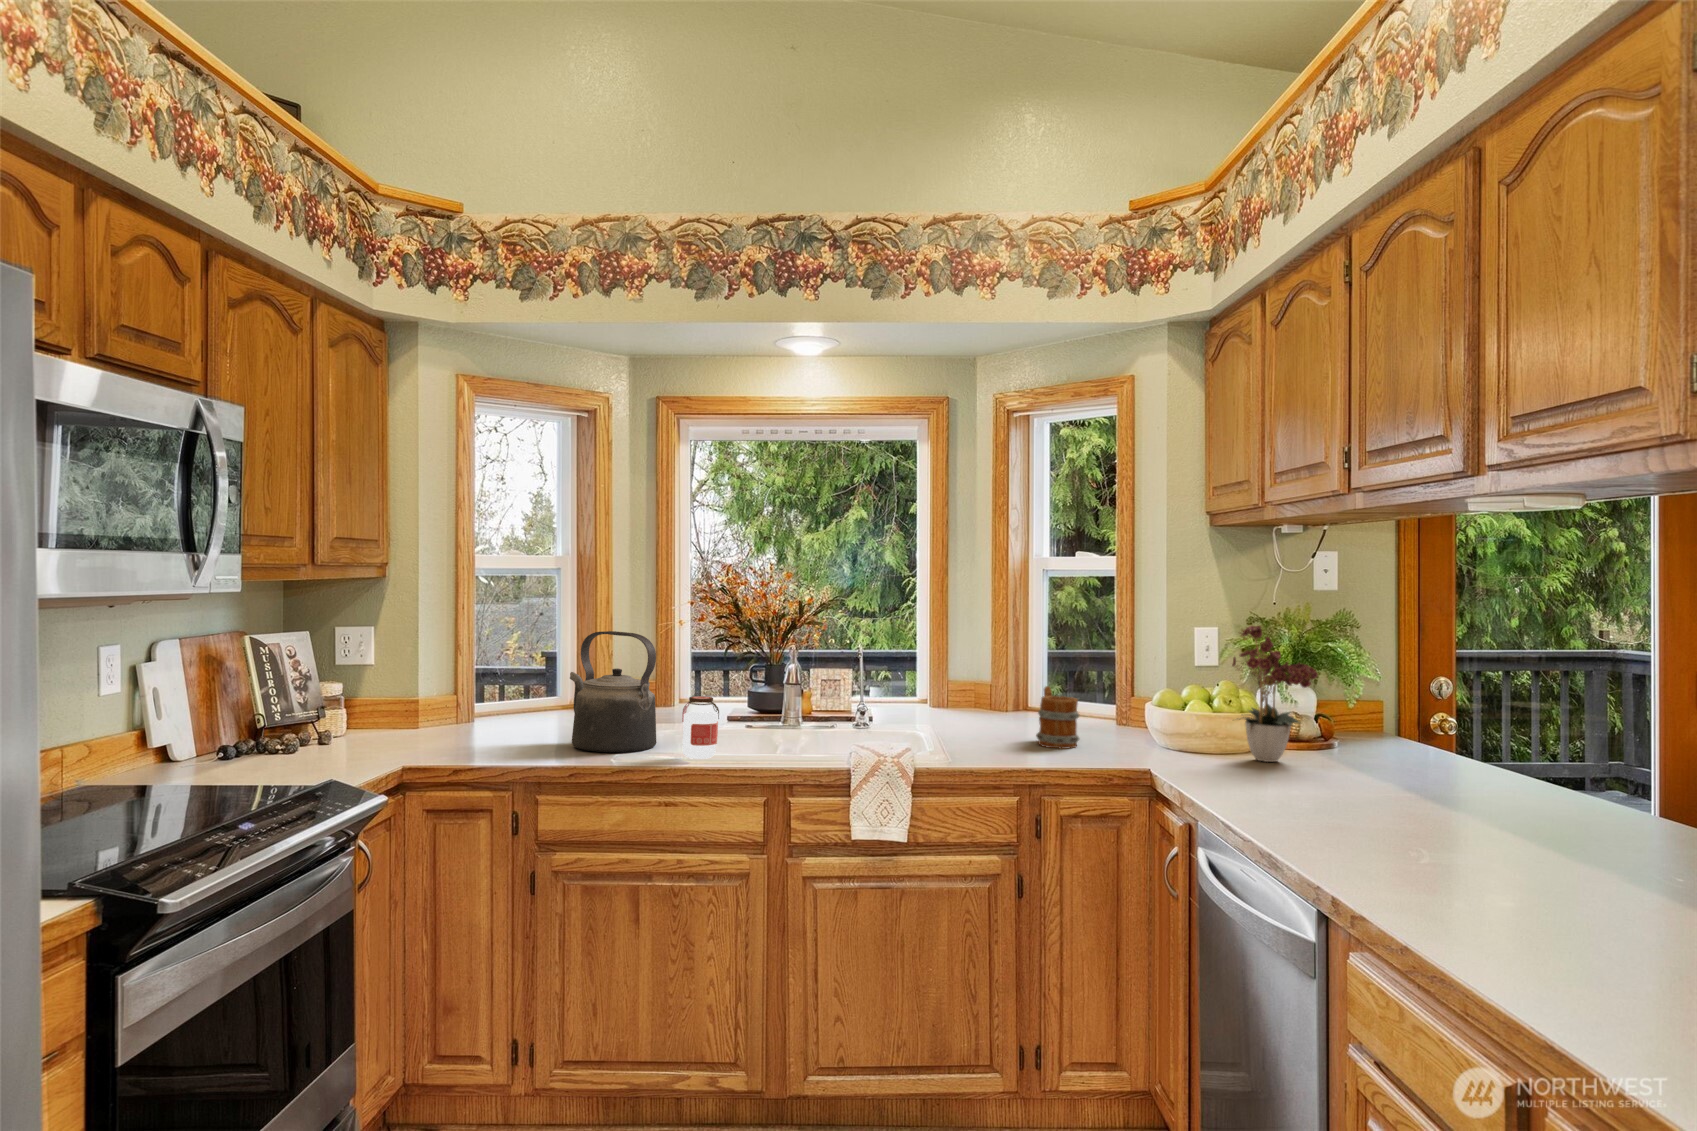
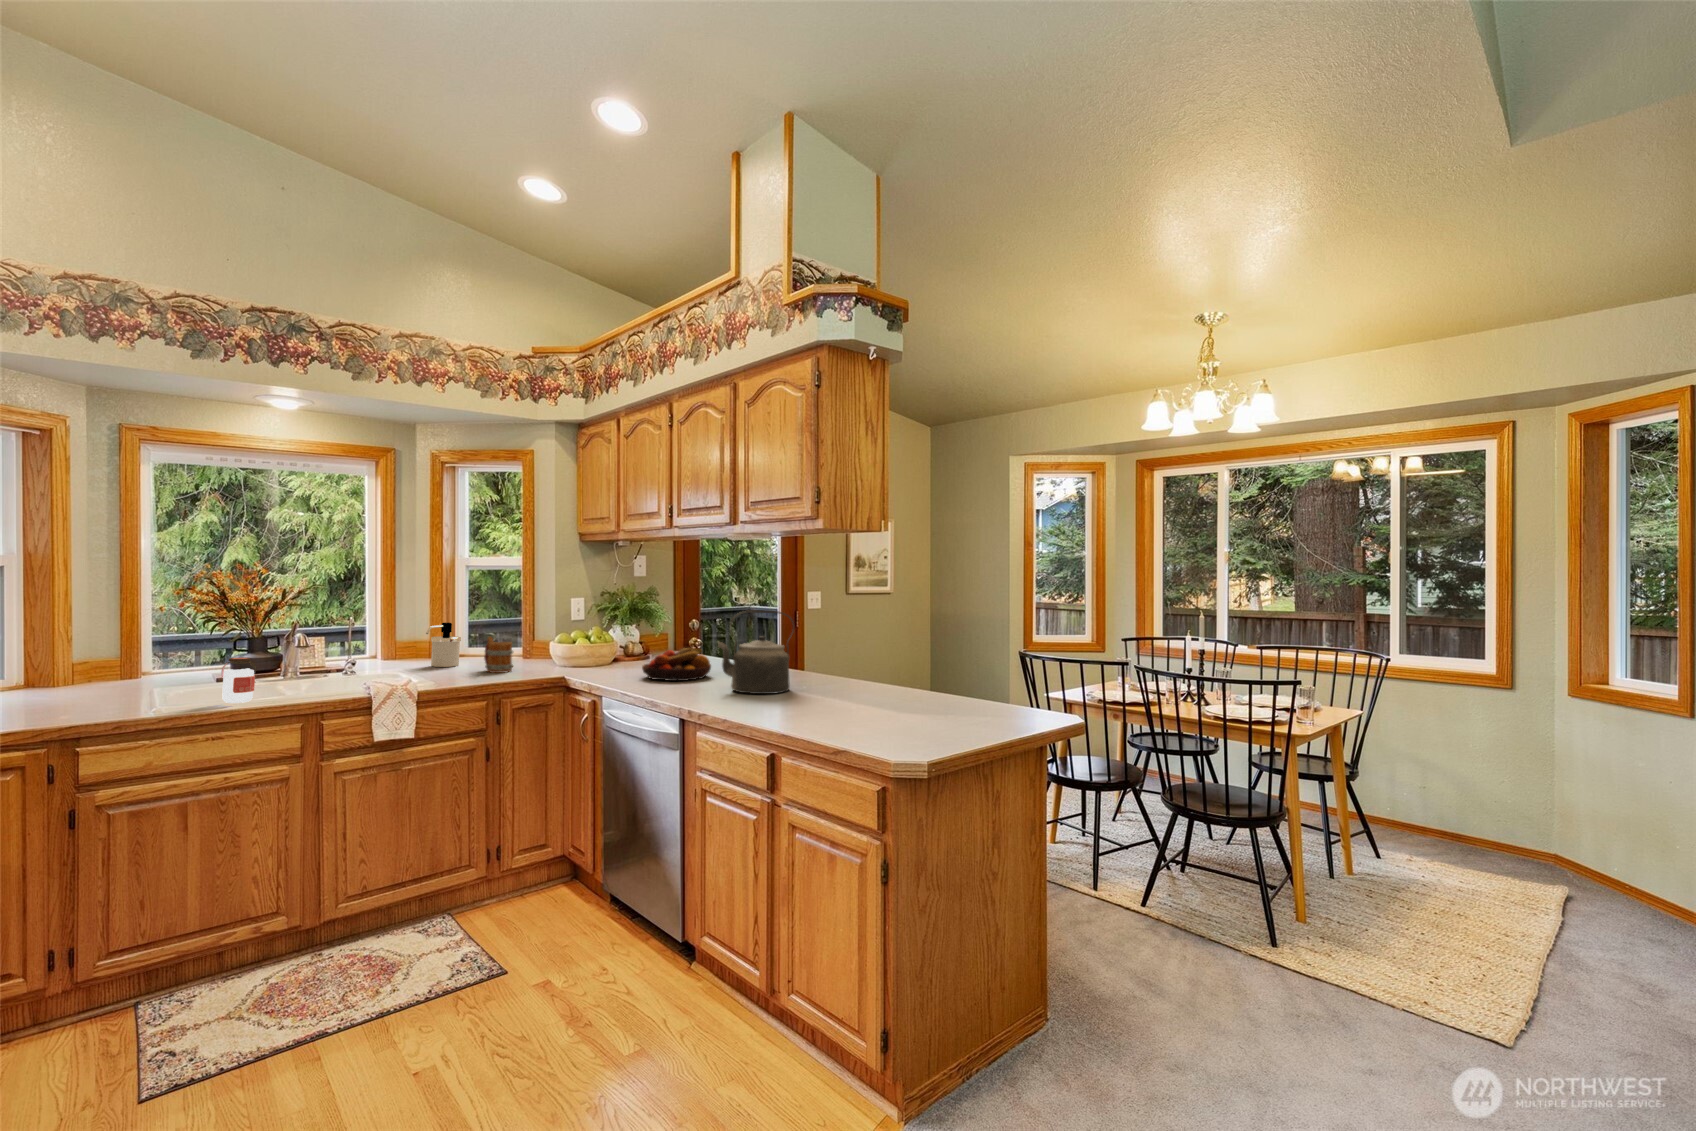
flower arrangement: present [1232,626,1318,762] -> none [603,591,652,667]
kettle: present [570,631,656,752] -> present [718,610,795,694]
soap dispenser: none [964,658,1017,728] -> present [426,623,461,667]
fruit bowl: none [1281,742,1431,812] -> present [642,648,711,681]

